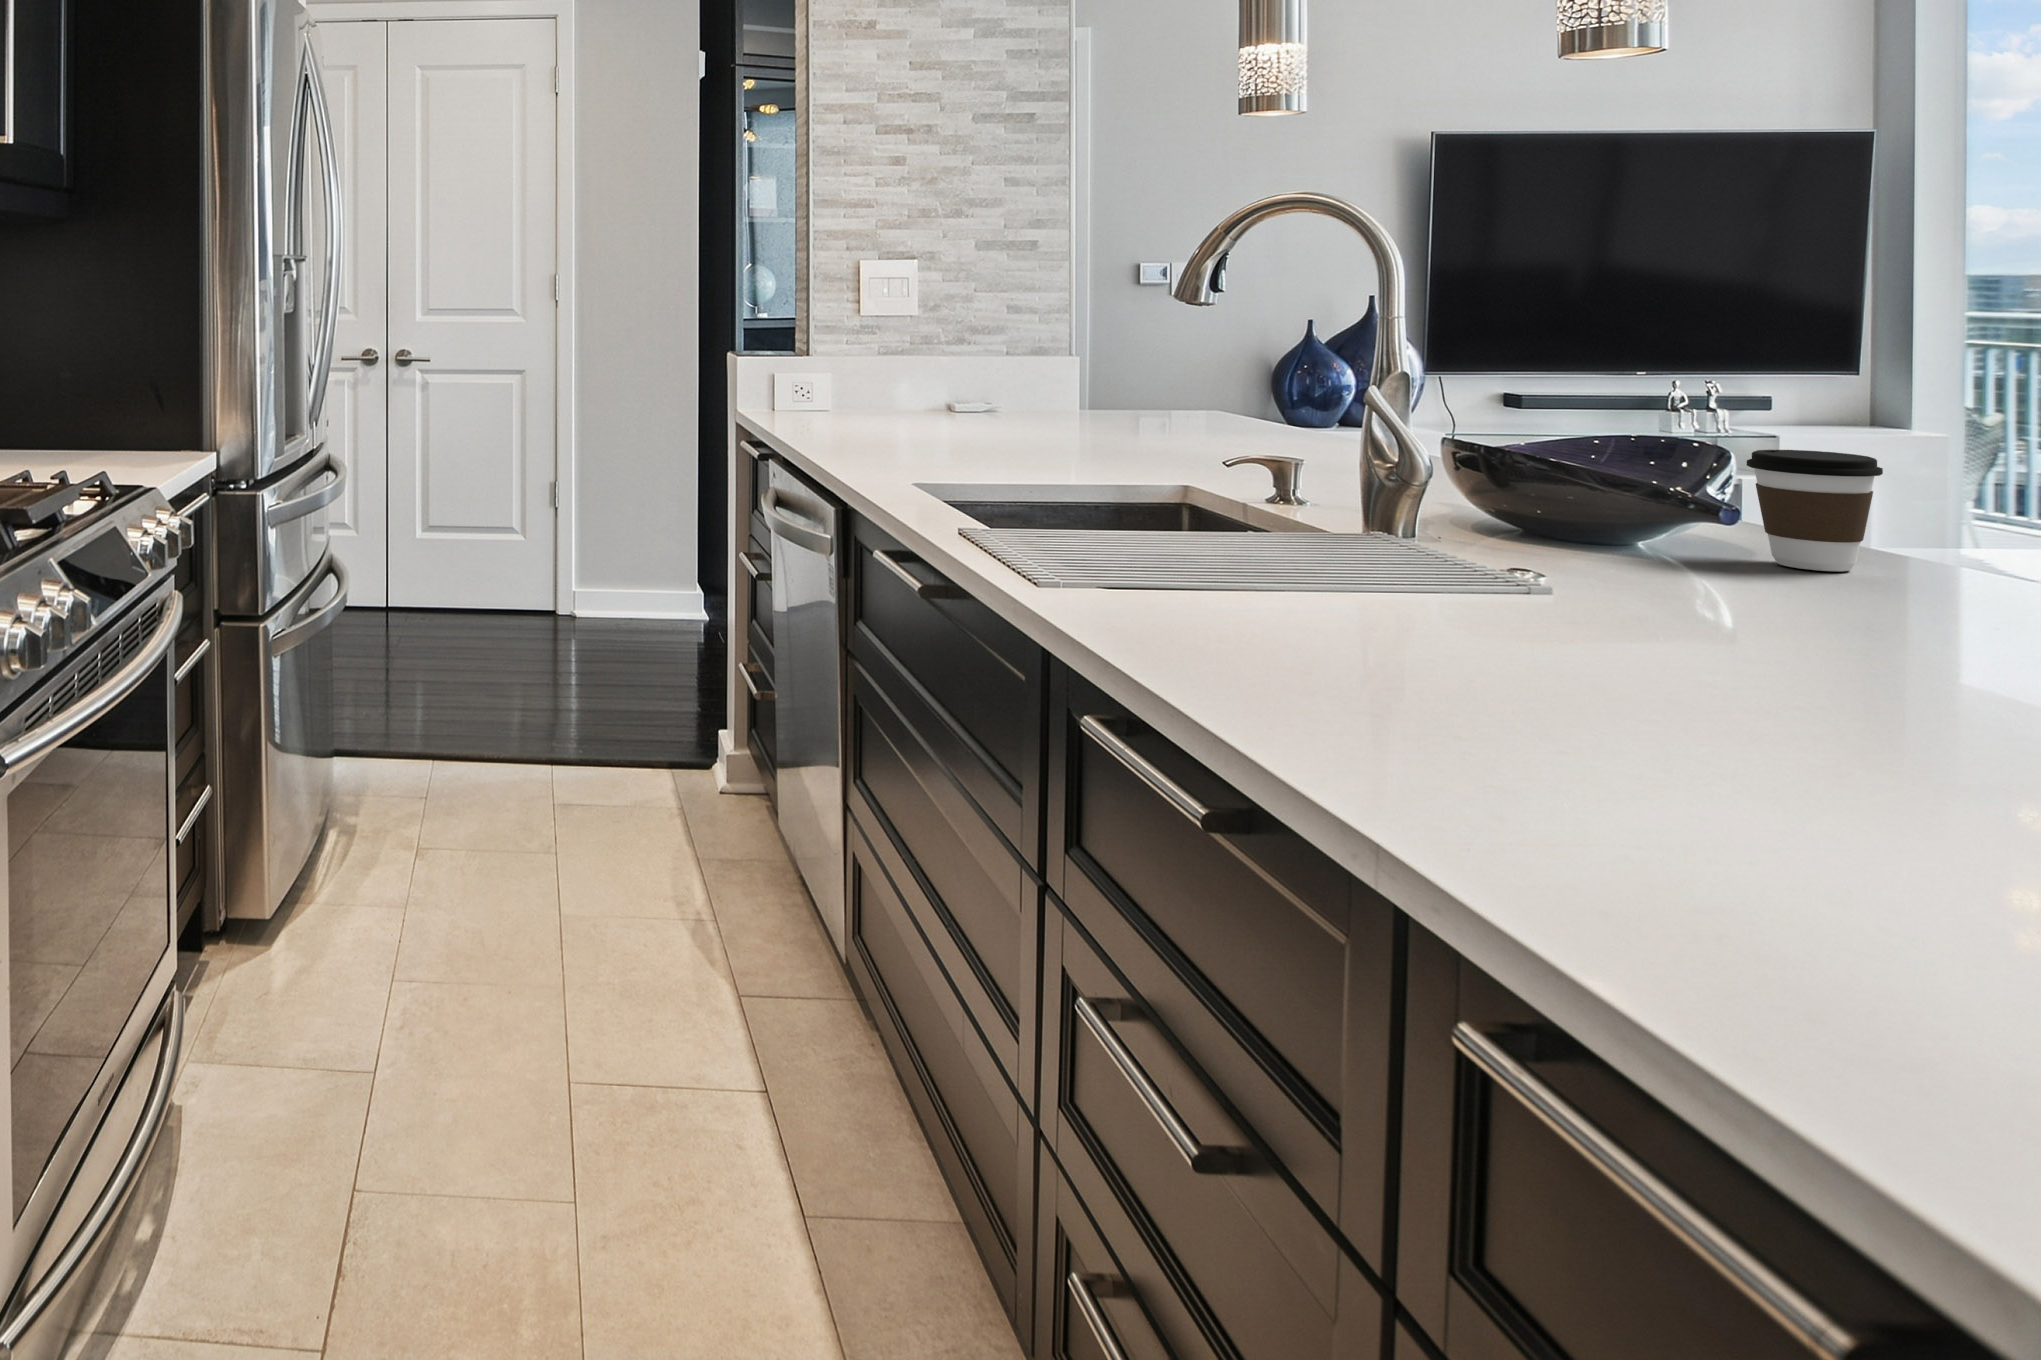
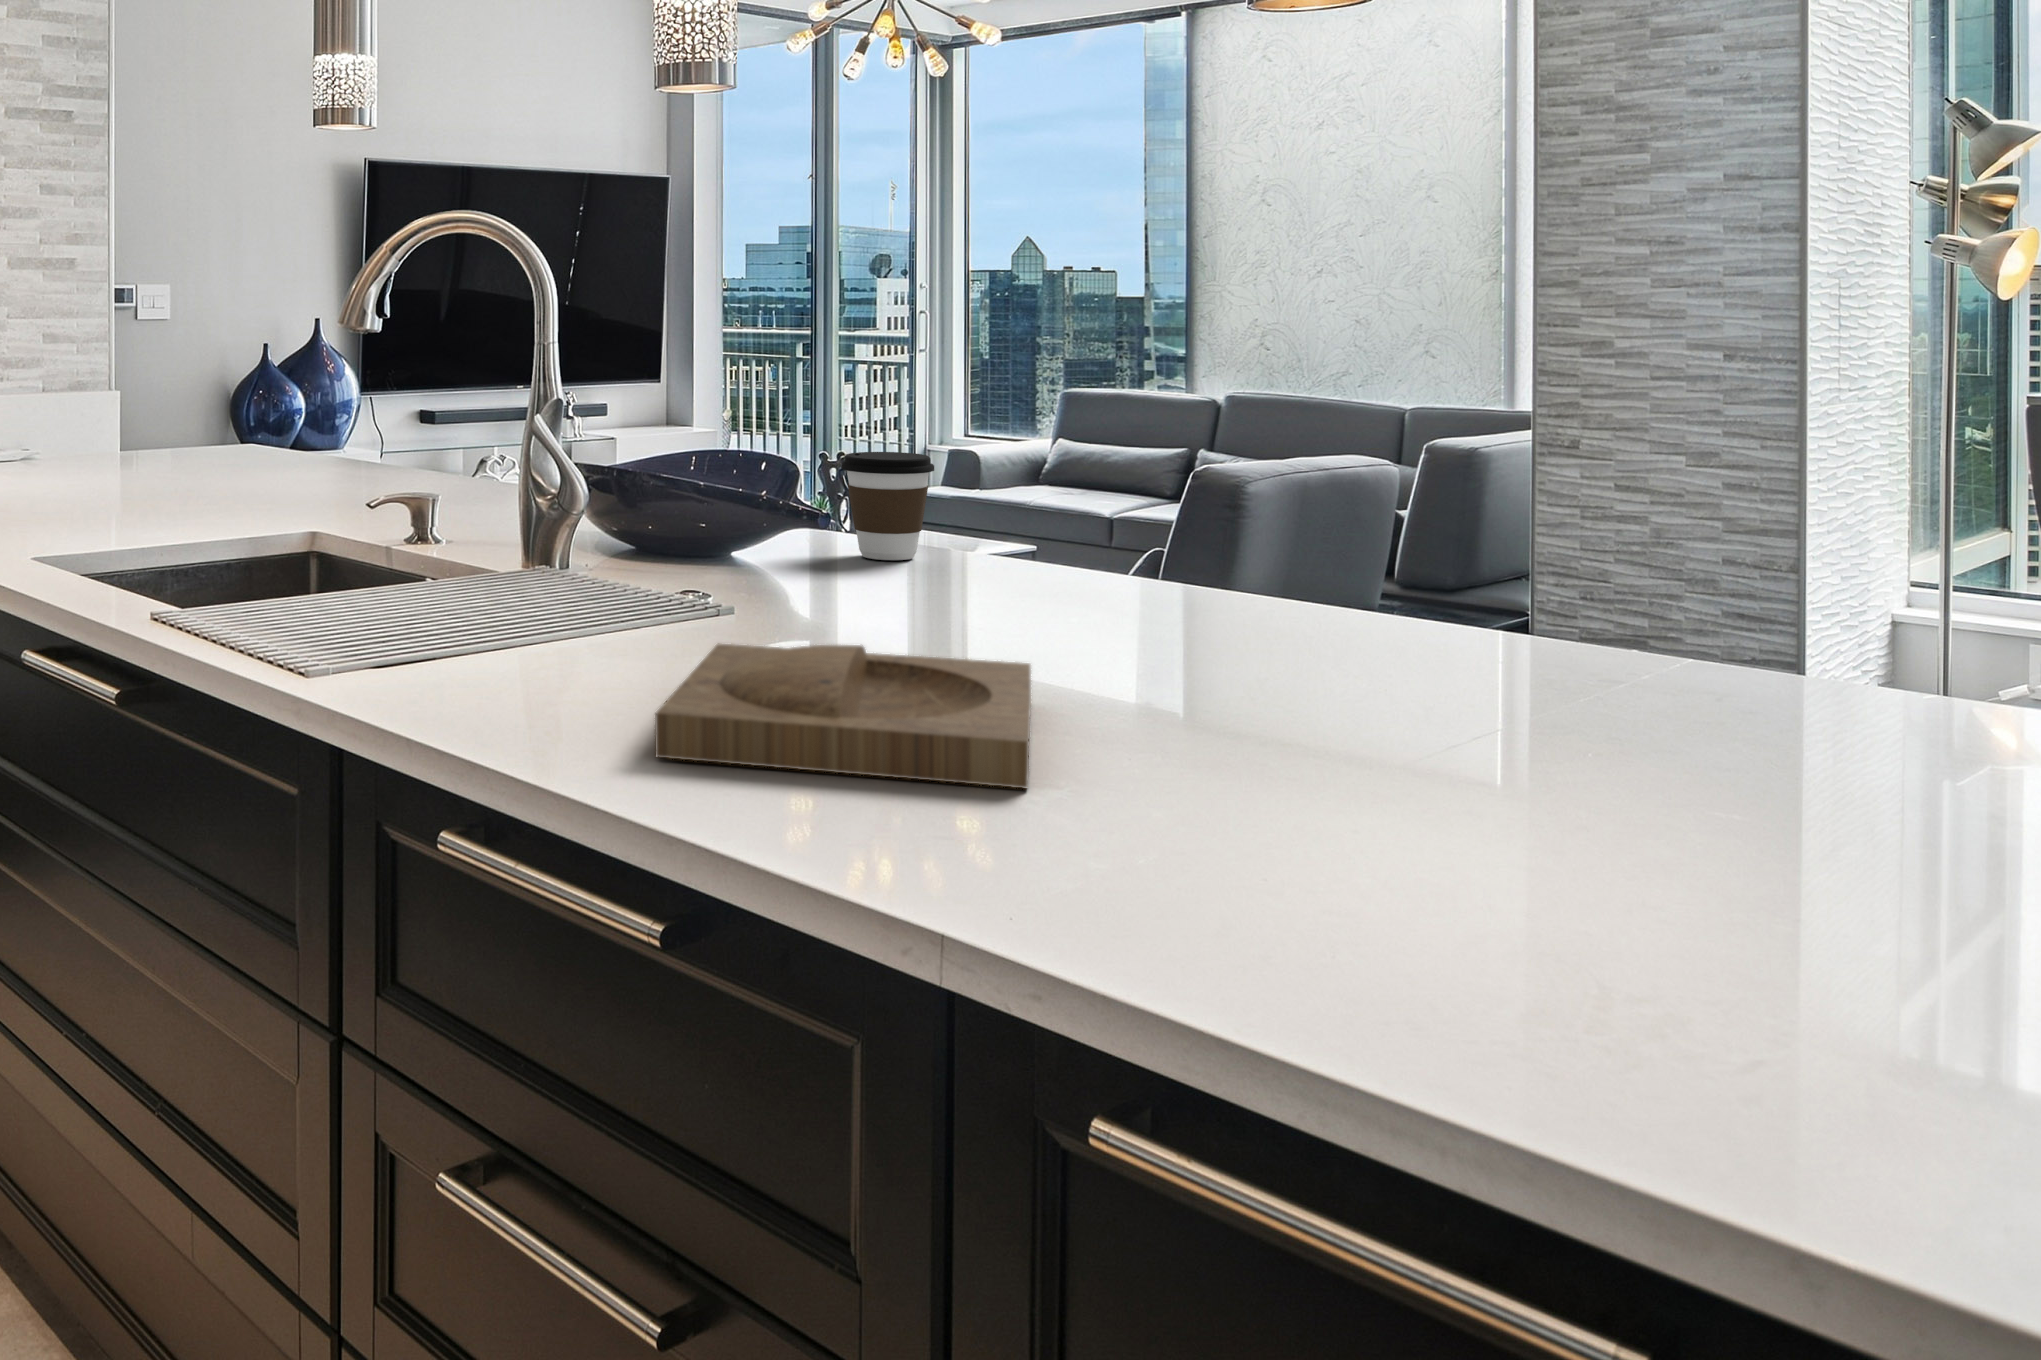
tray: none [1238,601,1747,757] -> present [655,643,1031,788]

